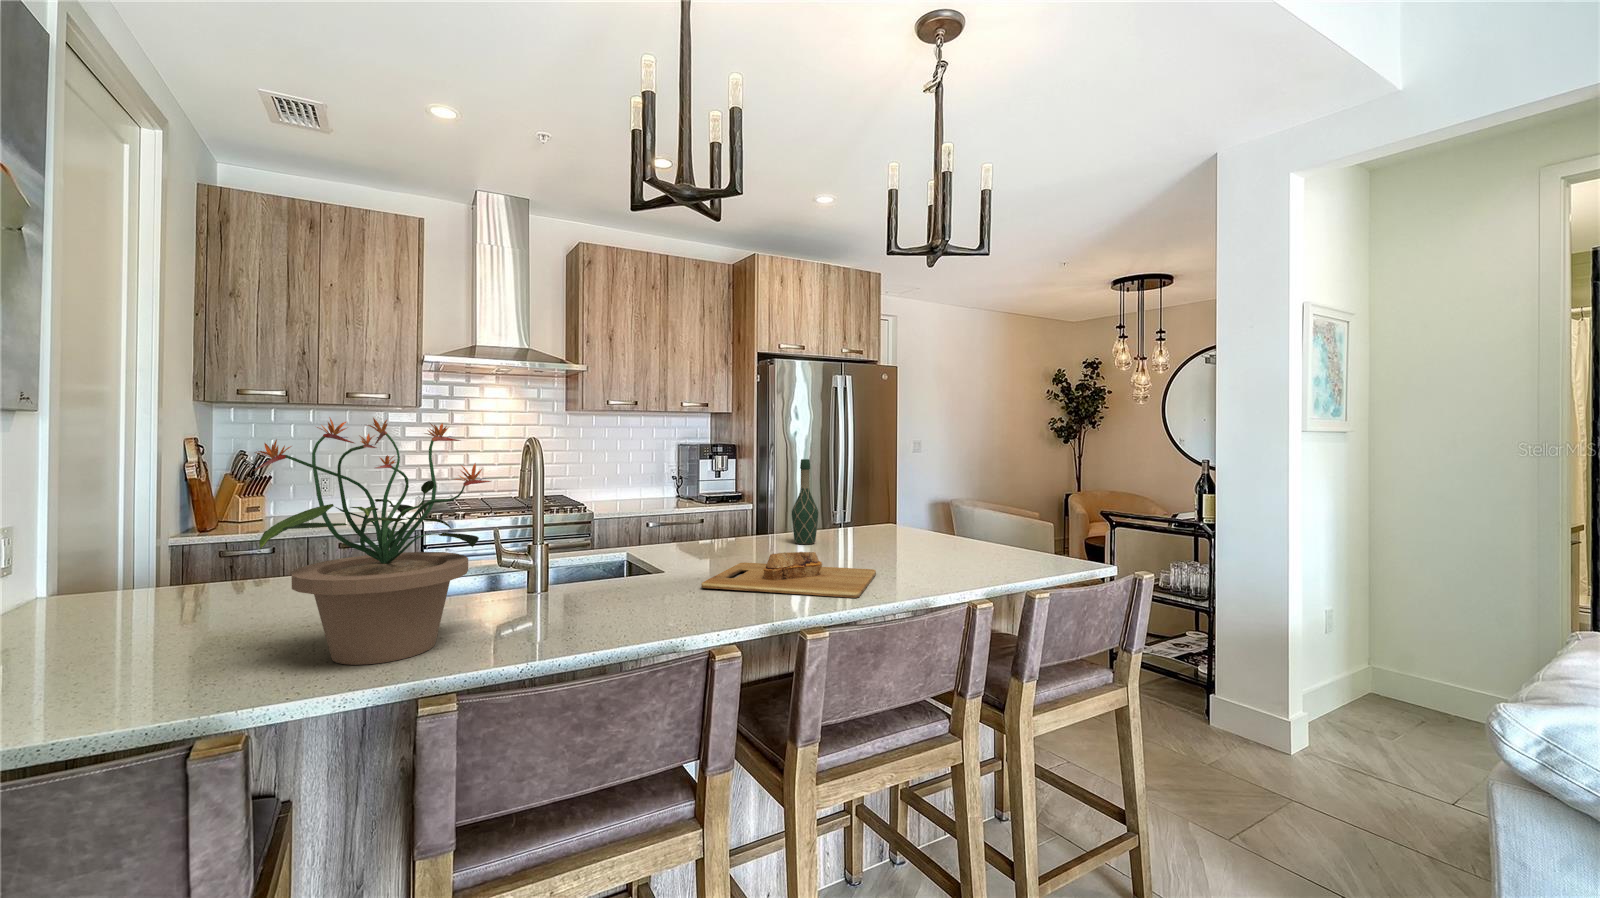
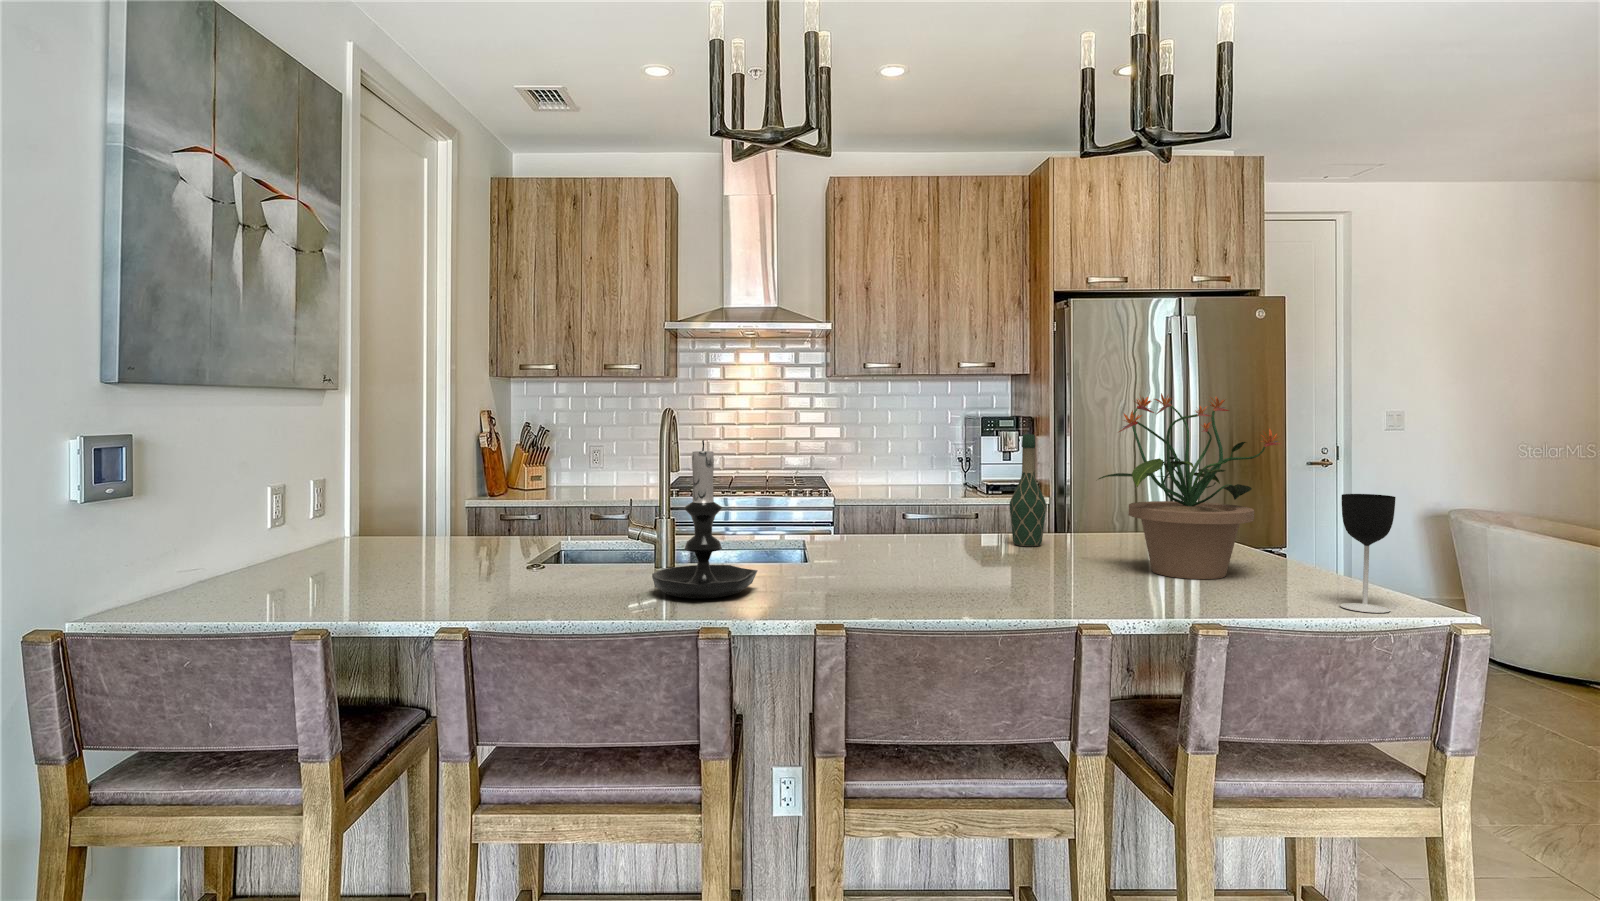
potted plant: present [254,417,491,665] -> present [1099,393,1281,579]
candle holder: none [573,469,673,620] -> present [652,440,757,599]
wine glass: none [1054,496,1085,572] -> present [1340,494,1396,613]
cutting board: present [701,552,876,598] -> none [815,547,1048,607]

